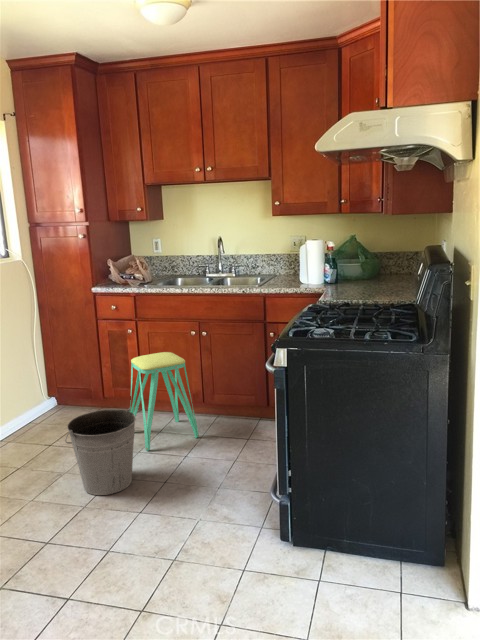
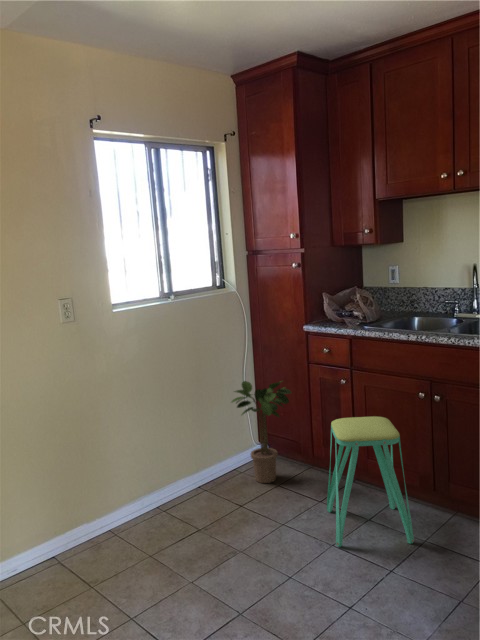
potted plant: none [30,336,88,426] -> present [232,381,292,483]
bucket: present [65,408,136,495] -> none [222,486,311,605]

